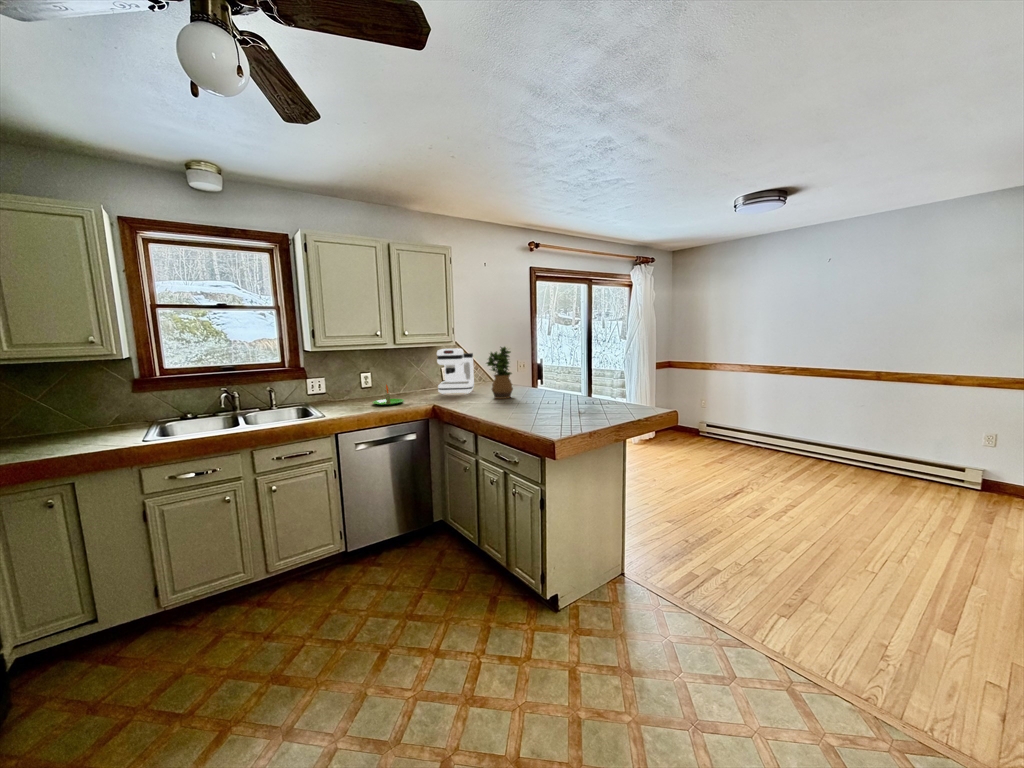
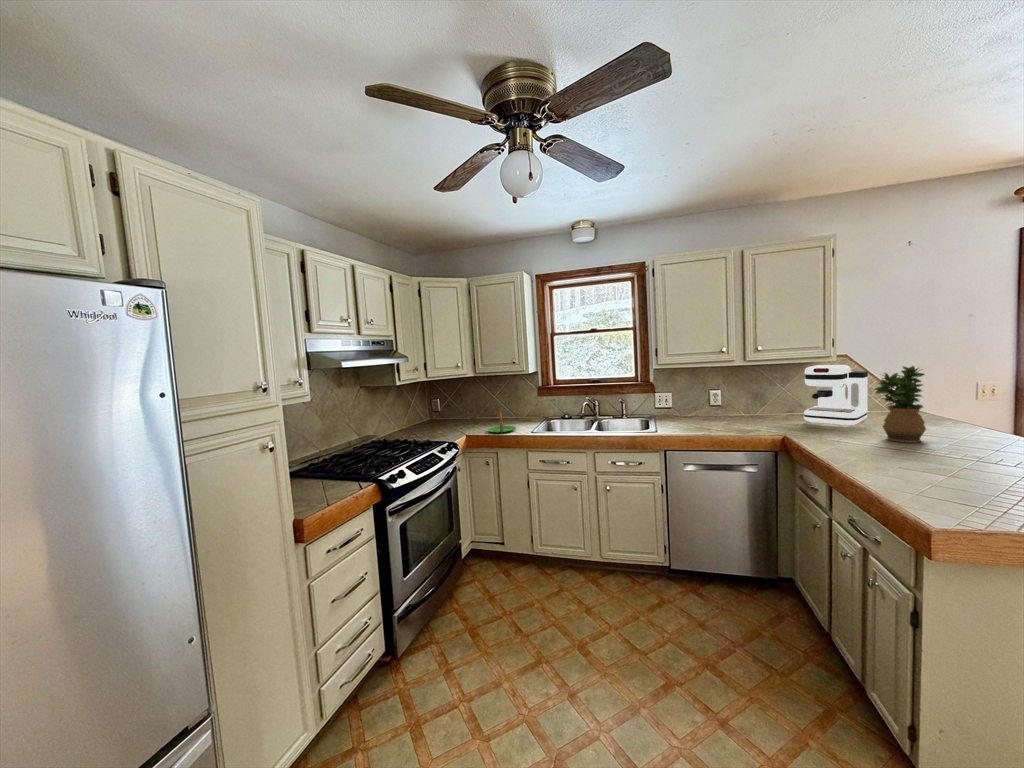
candle: present [372,384,404,405] -> present [488,413,516,433]

